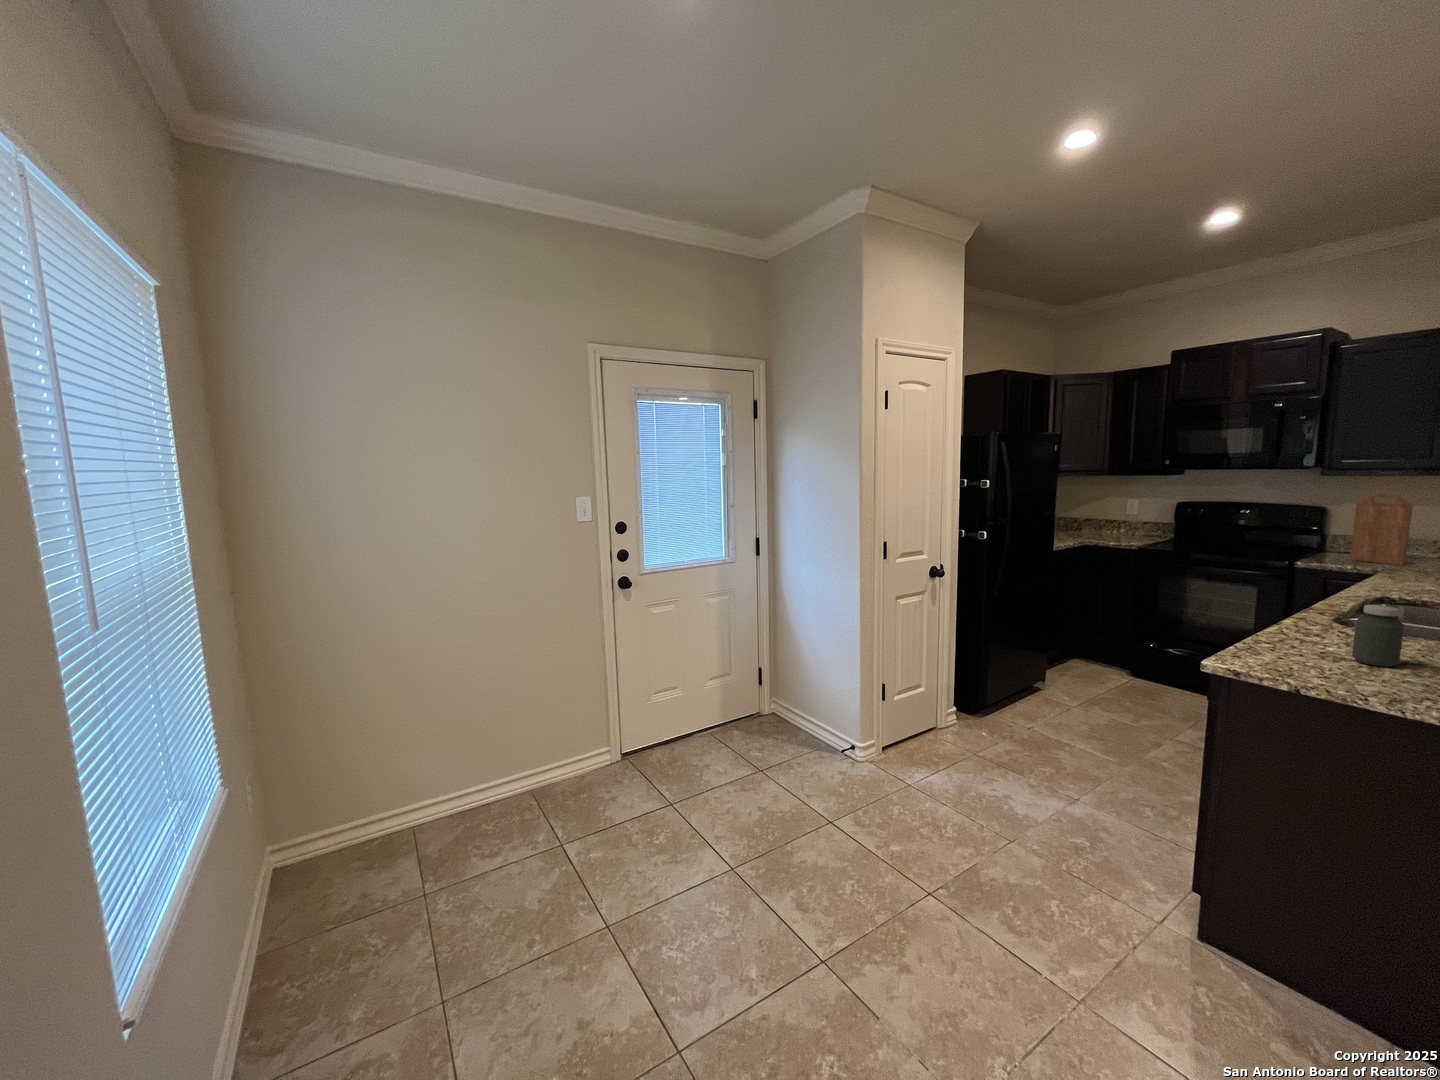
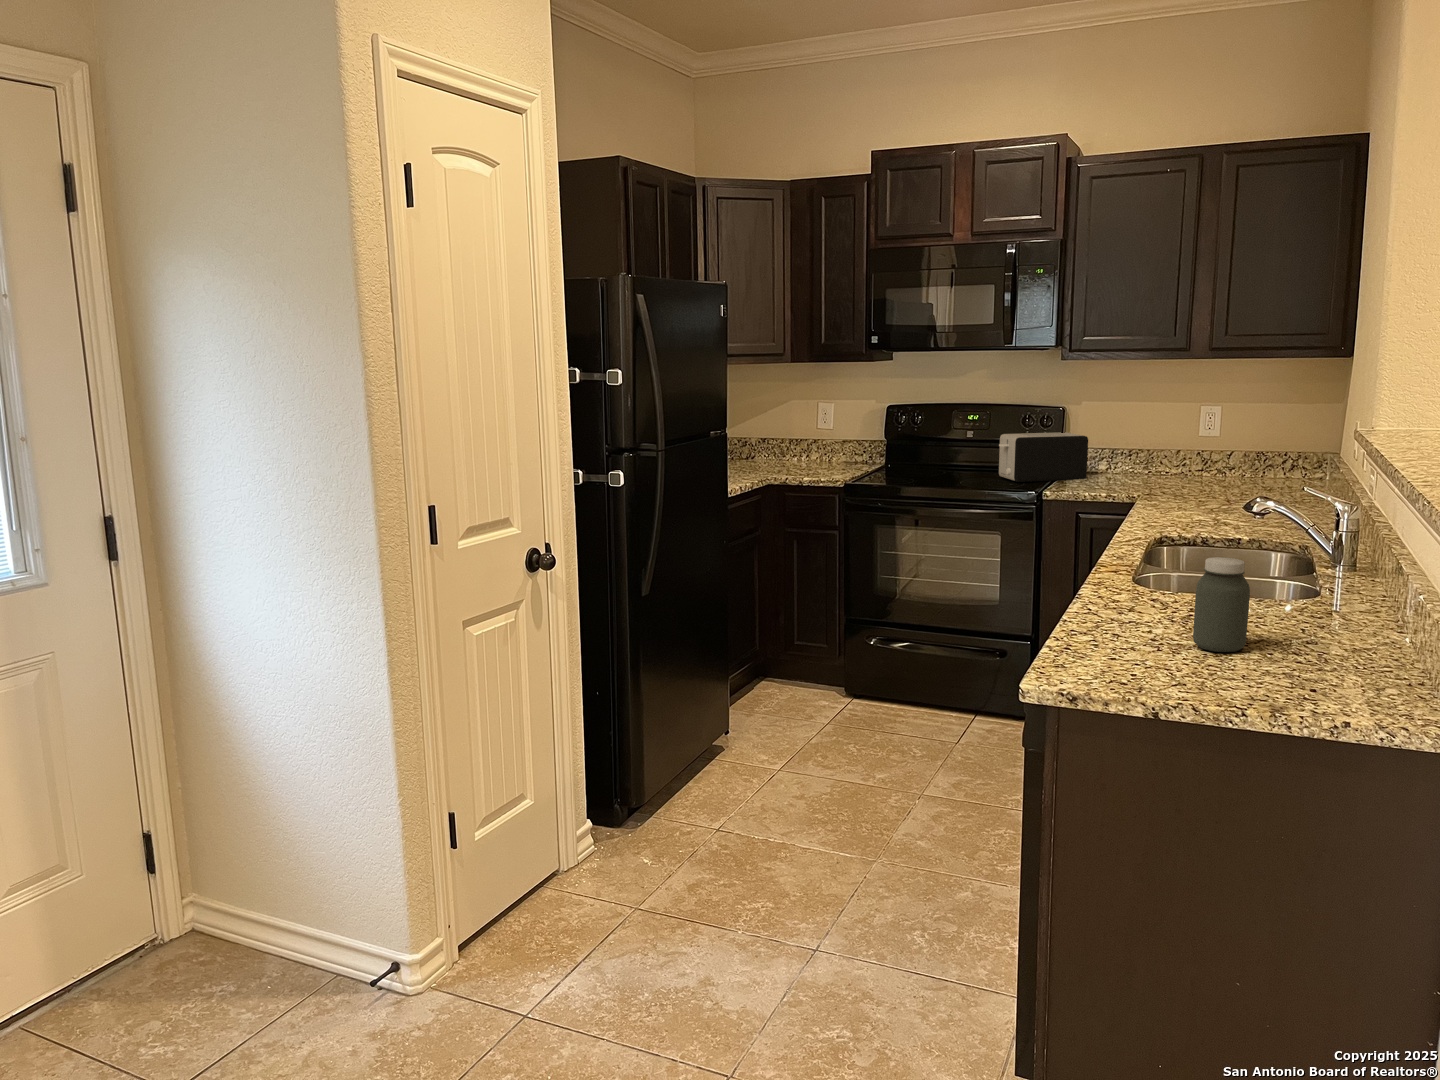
cutting board: present [1350,494,1413,565] -> none [1095,386,1157,487]
toaster: none [1265,523,1348,557] -> present [999,432,1088,482]

